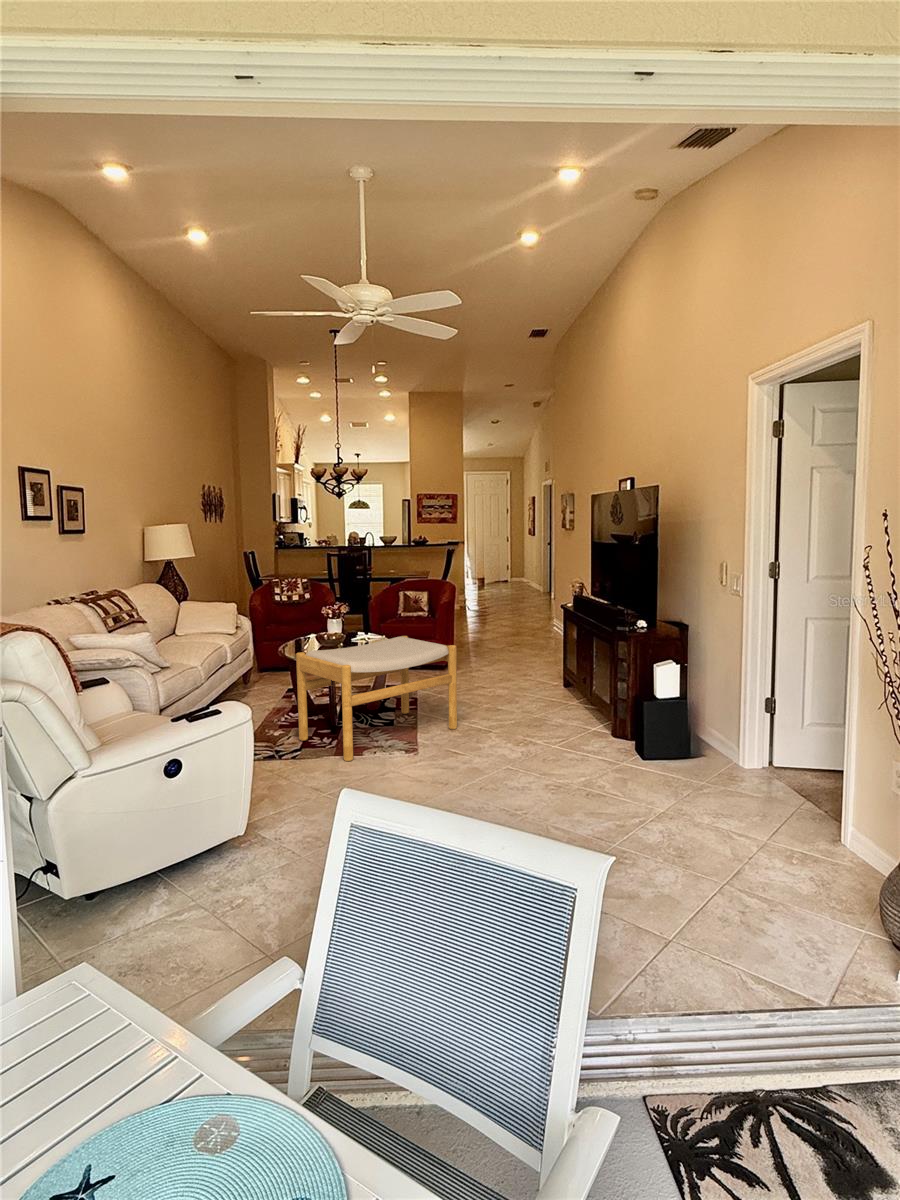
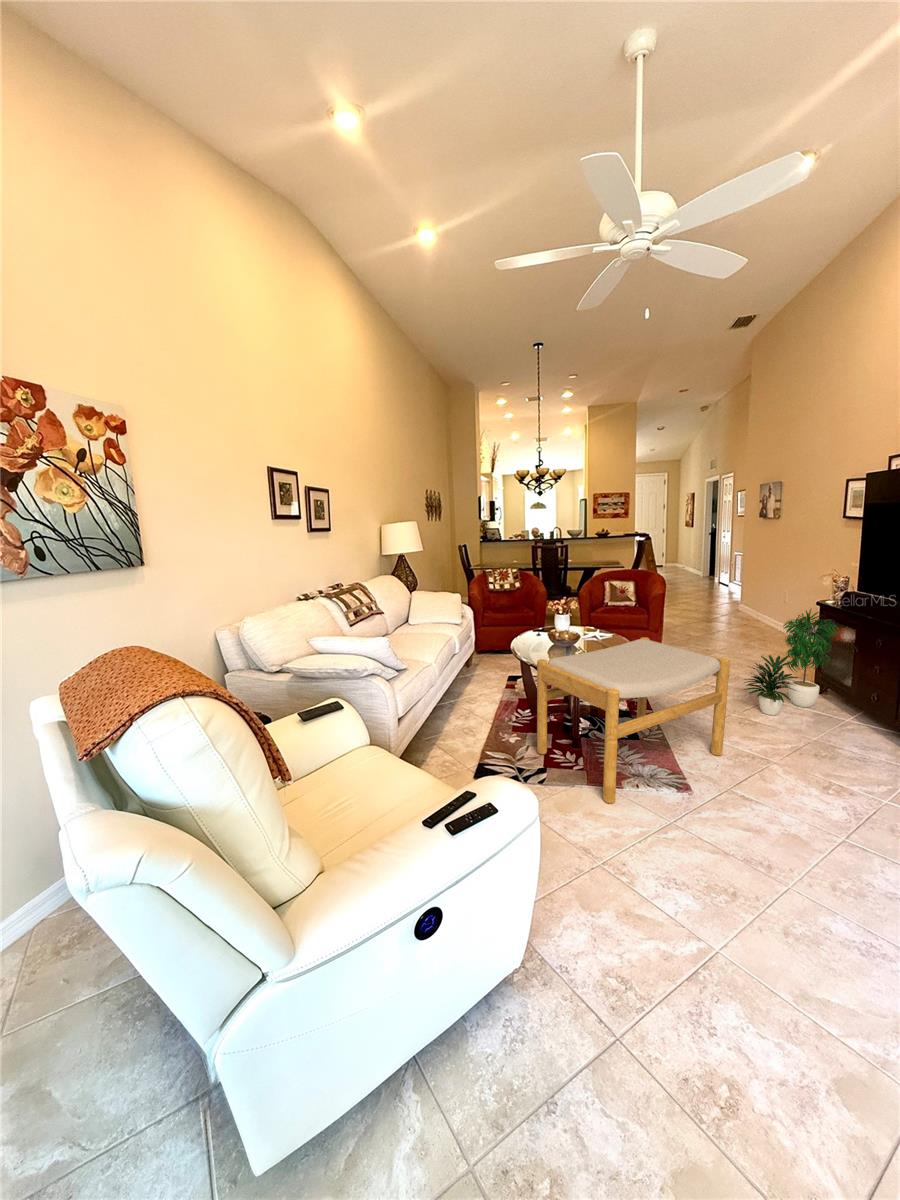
potted plant: none [497,608,568,703] -> present [743,609,838,715]

